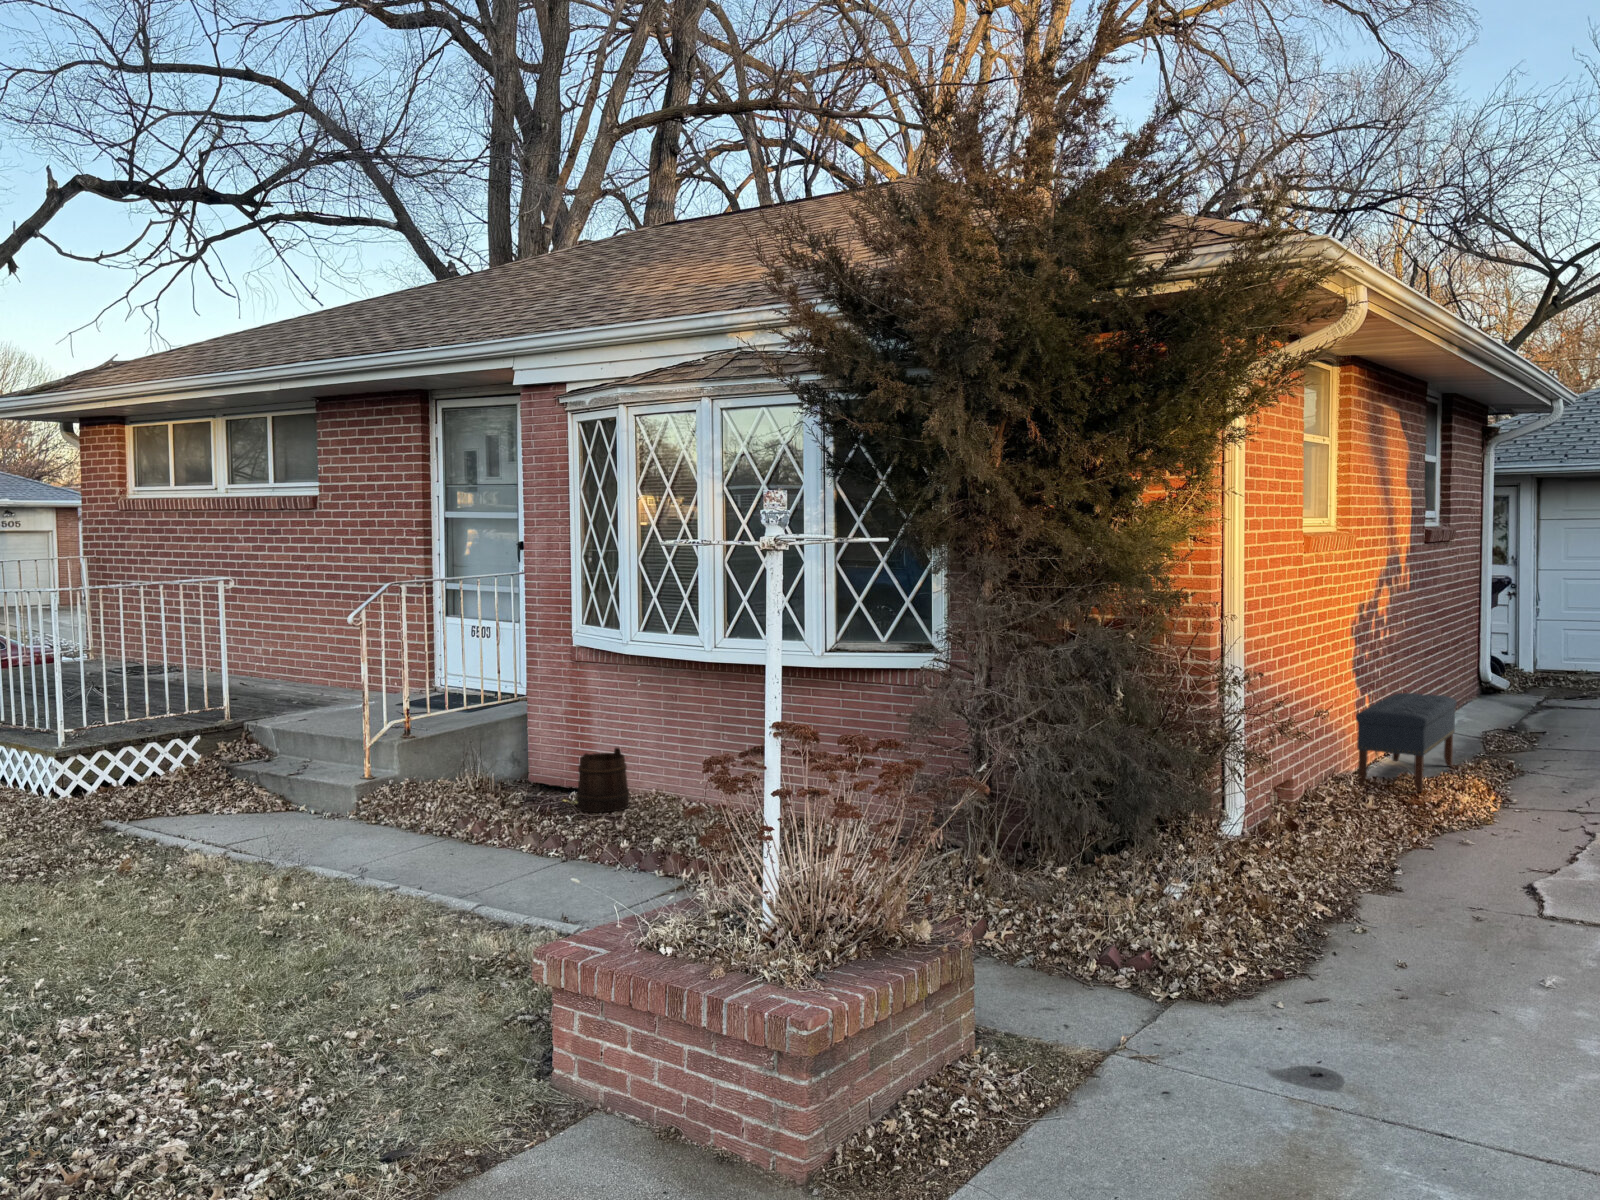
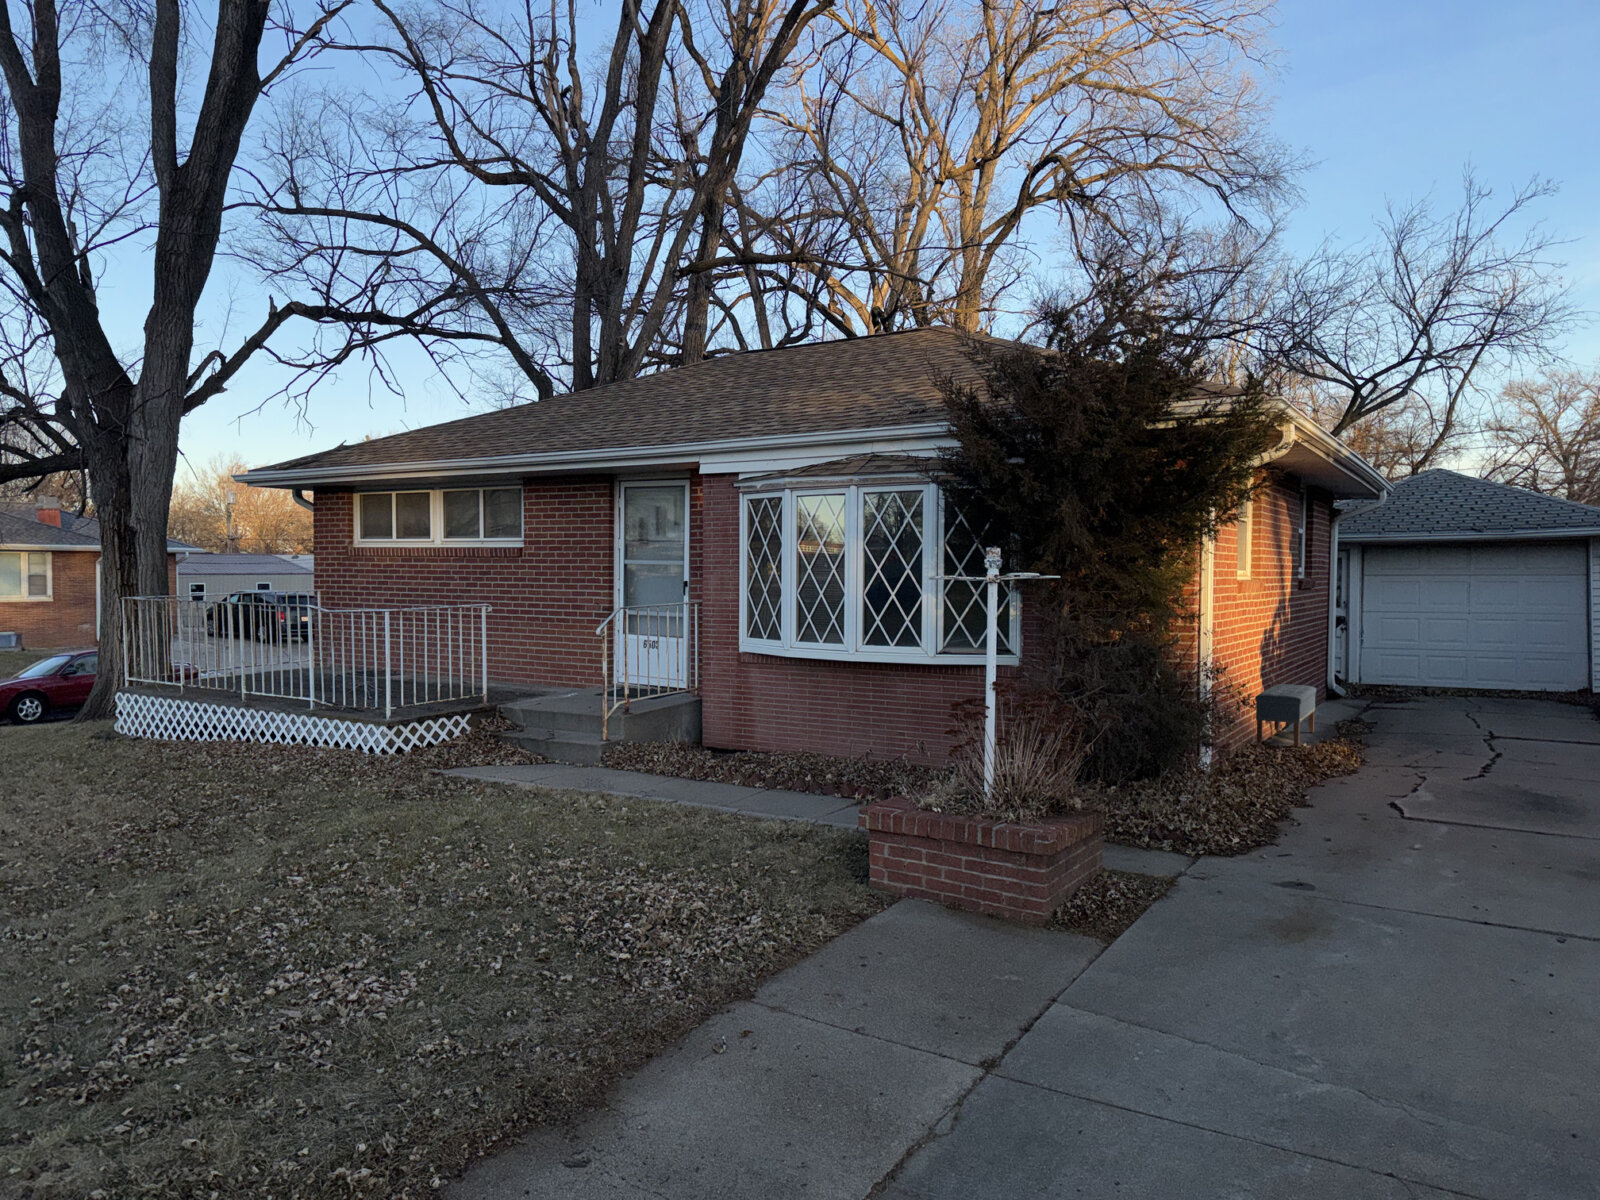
bucket: present [577,748,630,812] -> none [749,719,785,761]

